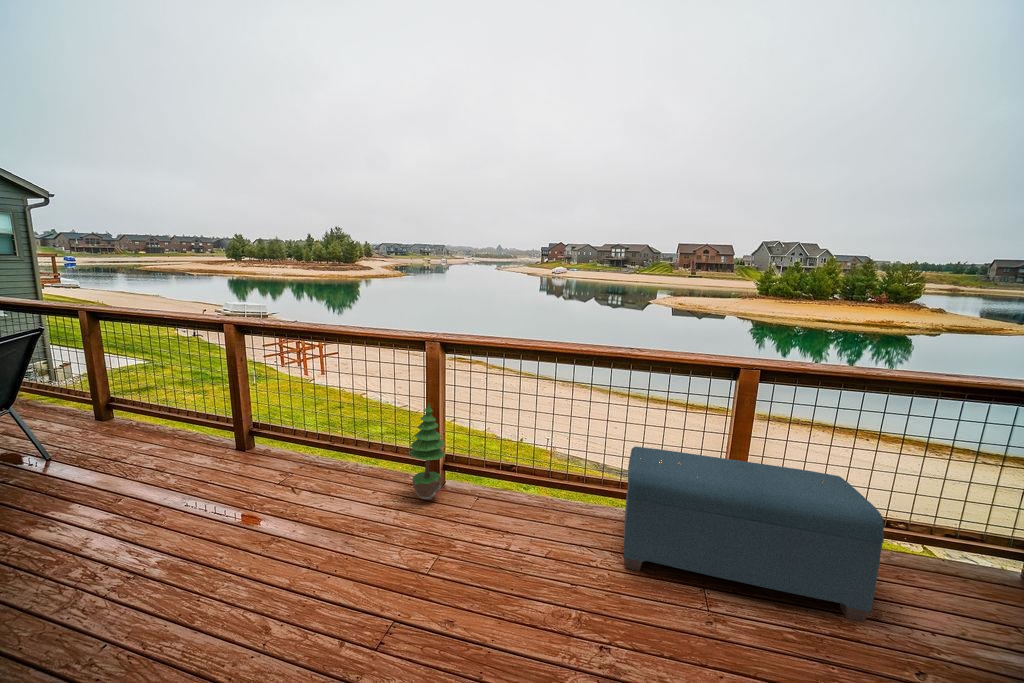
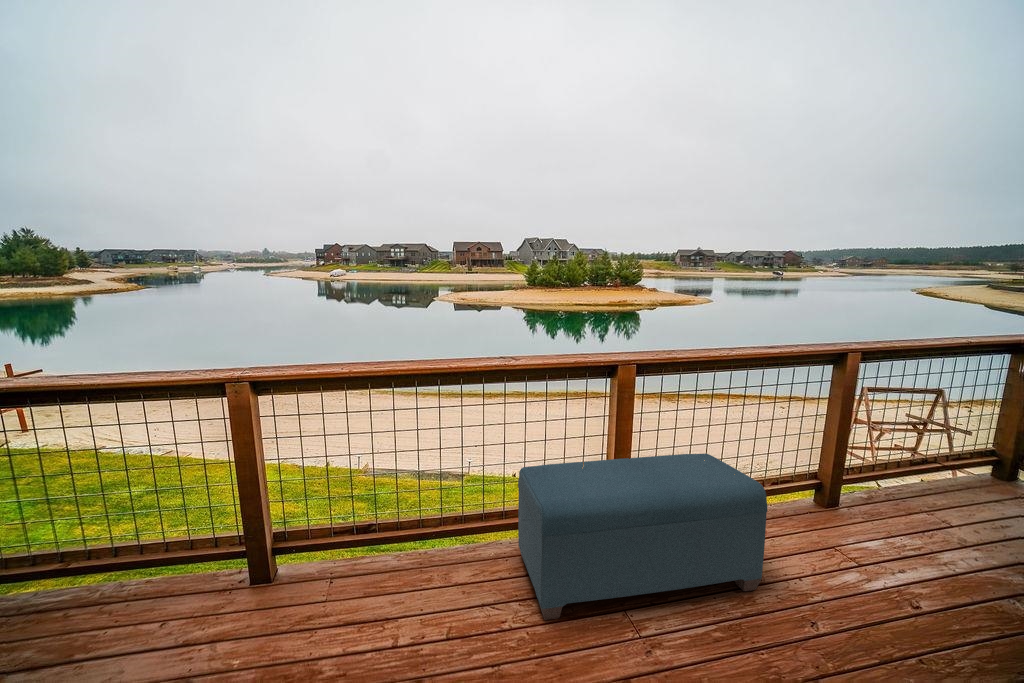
potted tree: present [409,403,445,500] -> none [194,471,263,623]

